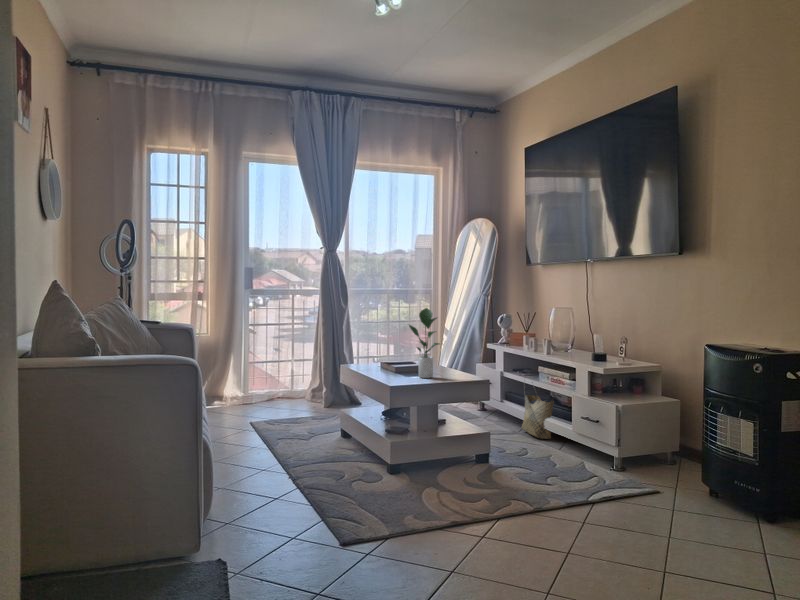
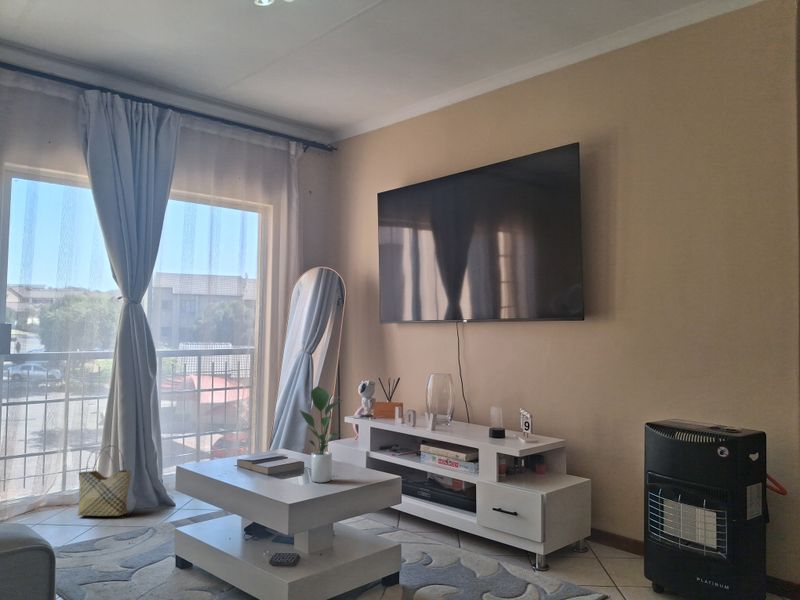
woven basket: present [522,391,554,439] -> present [78,445,131,516]

